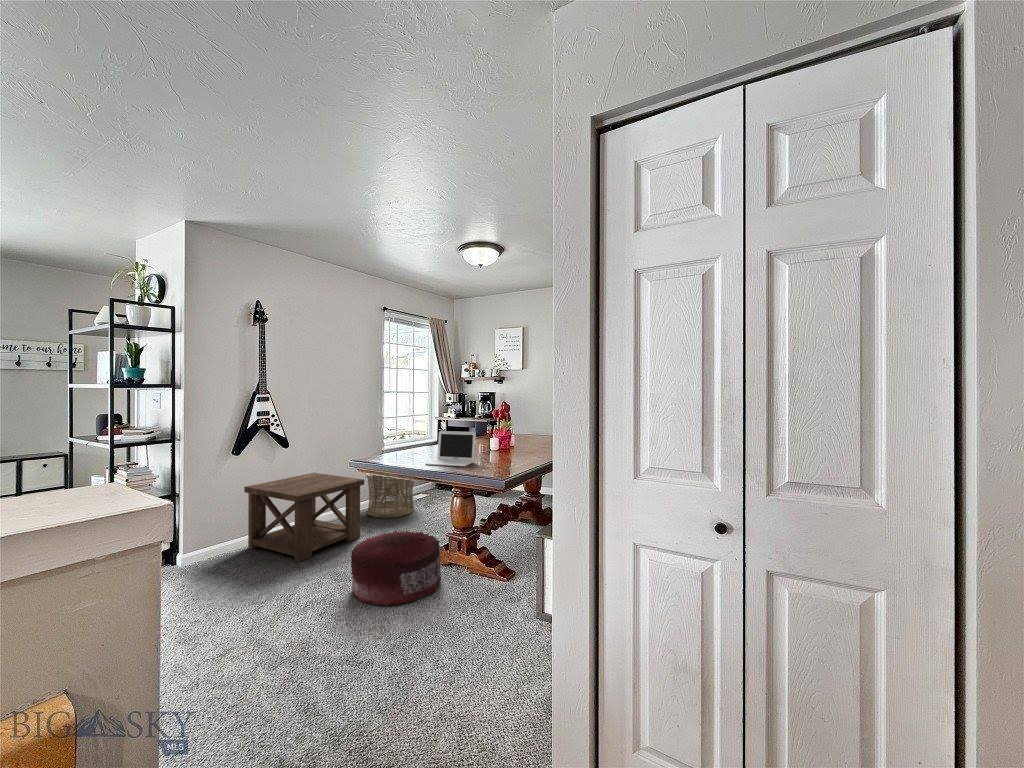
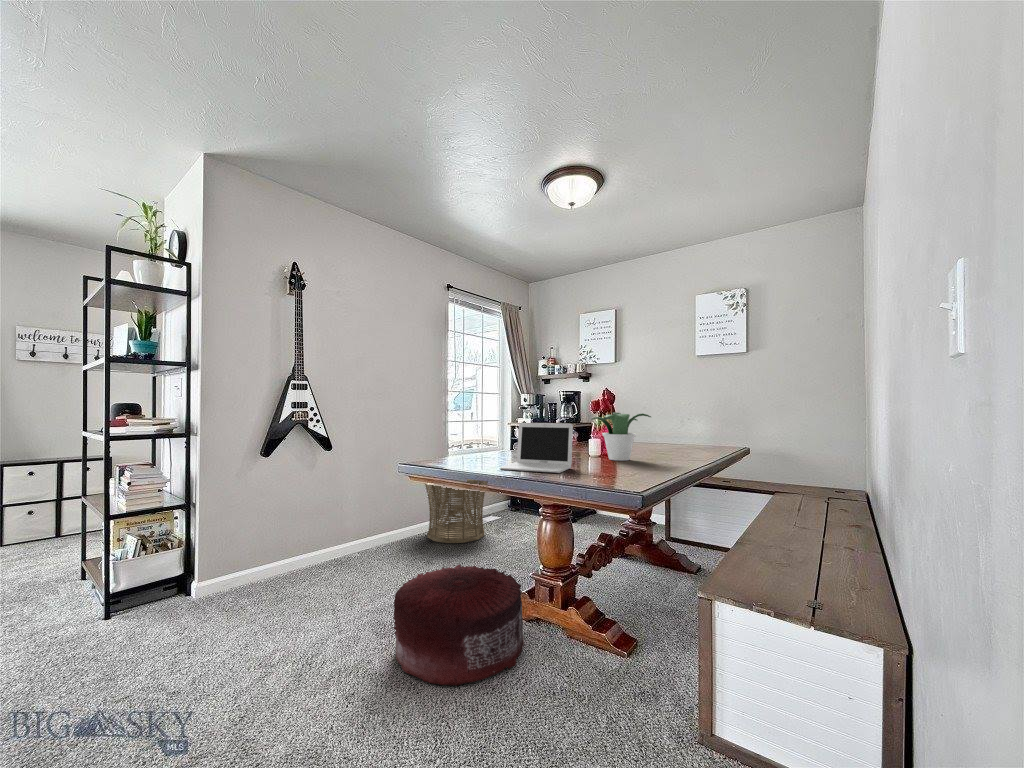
potted plant: none [491,420,532,455] -> present [591,412,651,461]
side table: present [244,473,364,562] -> none [275,483,421,600]

